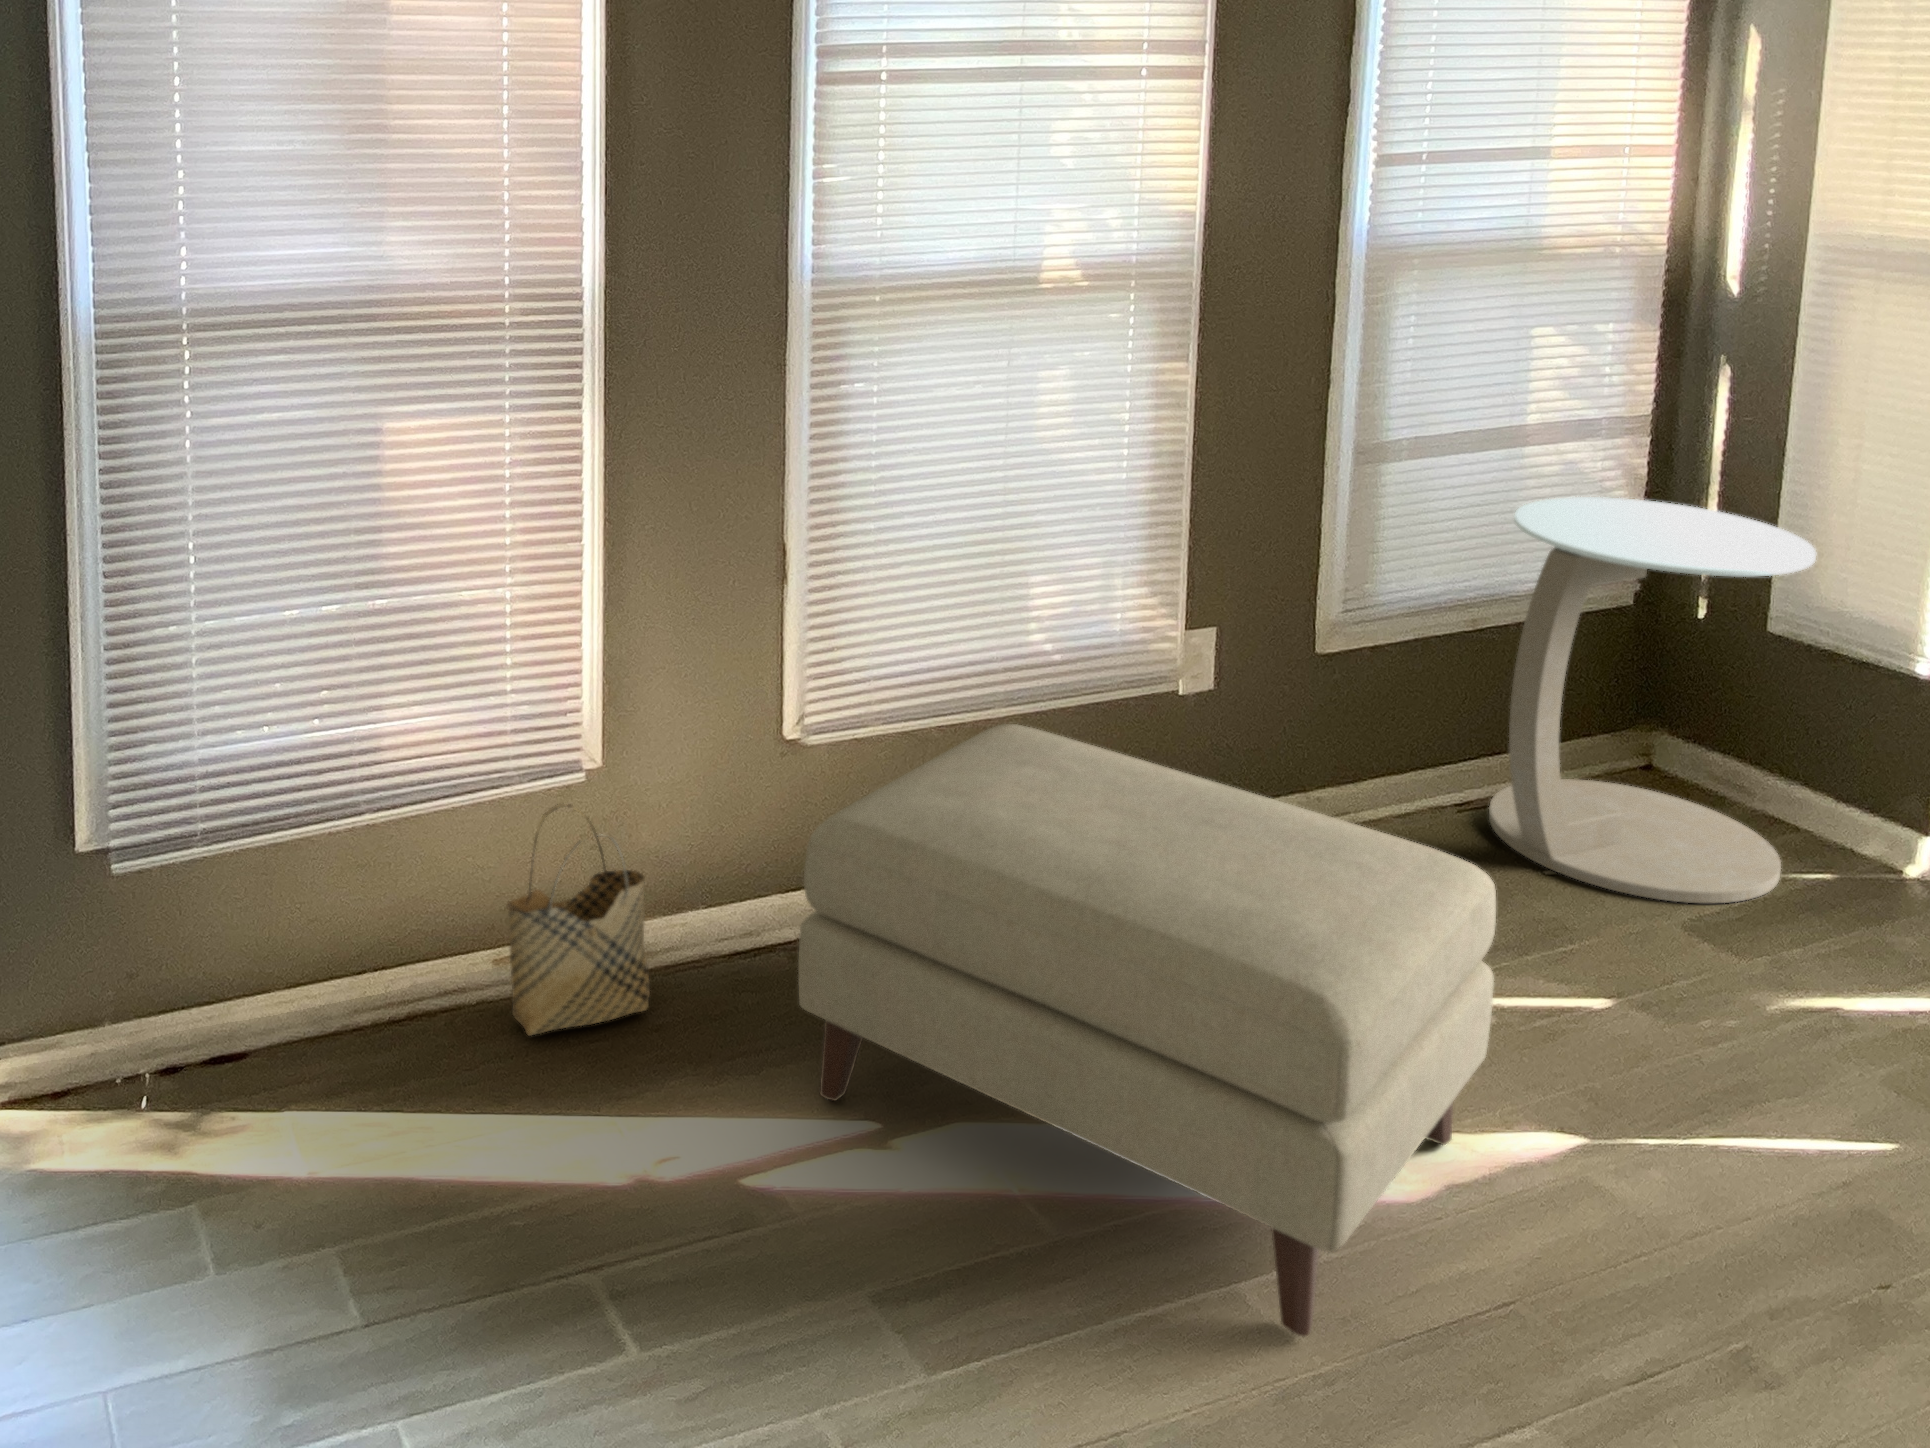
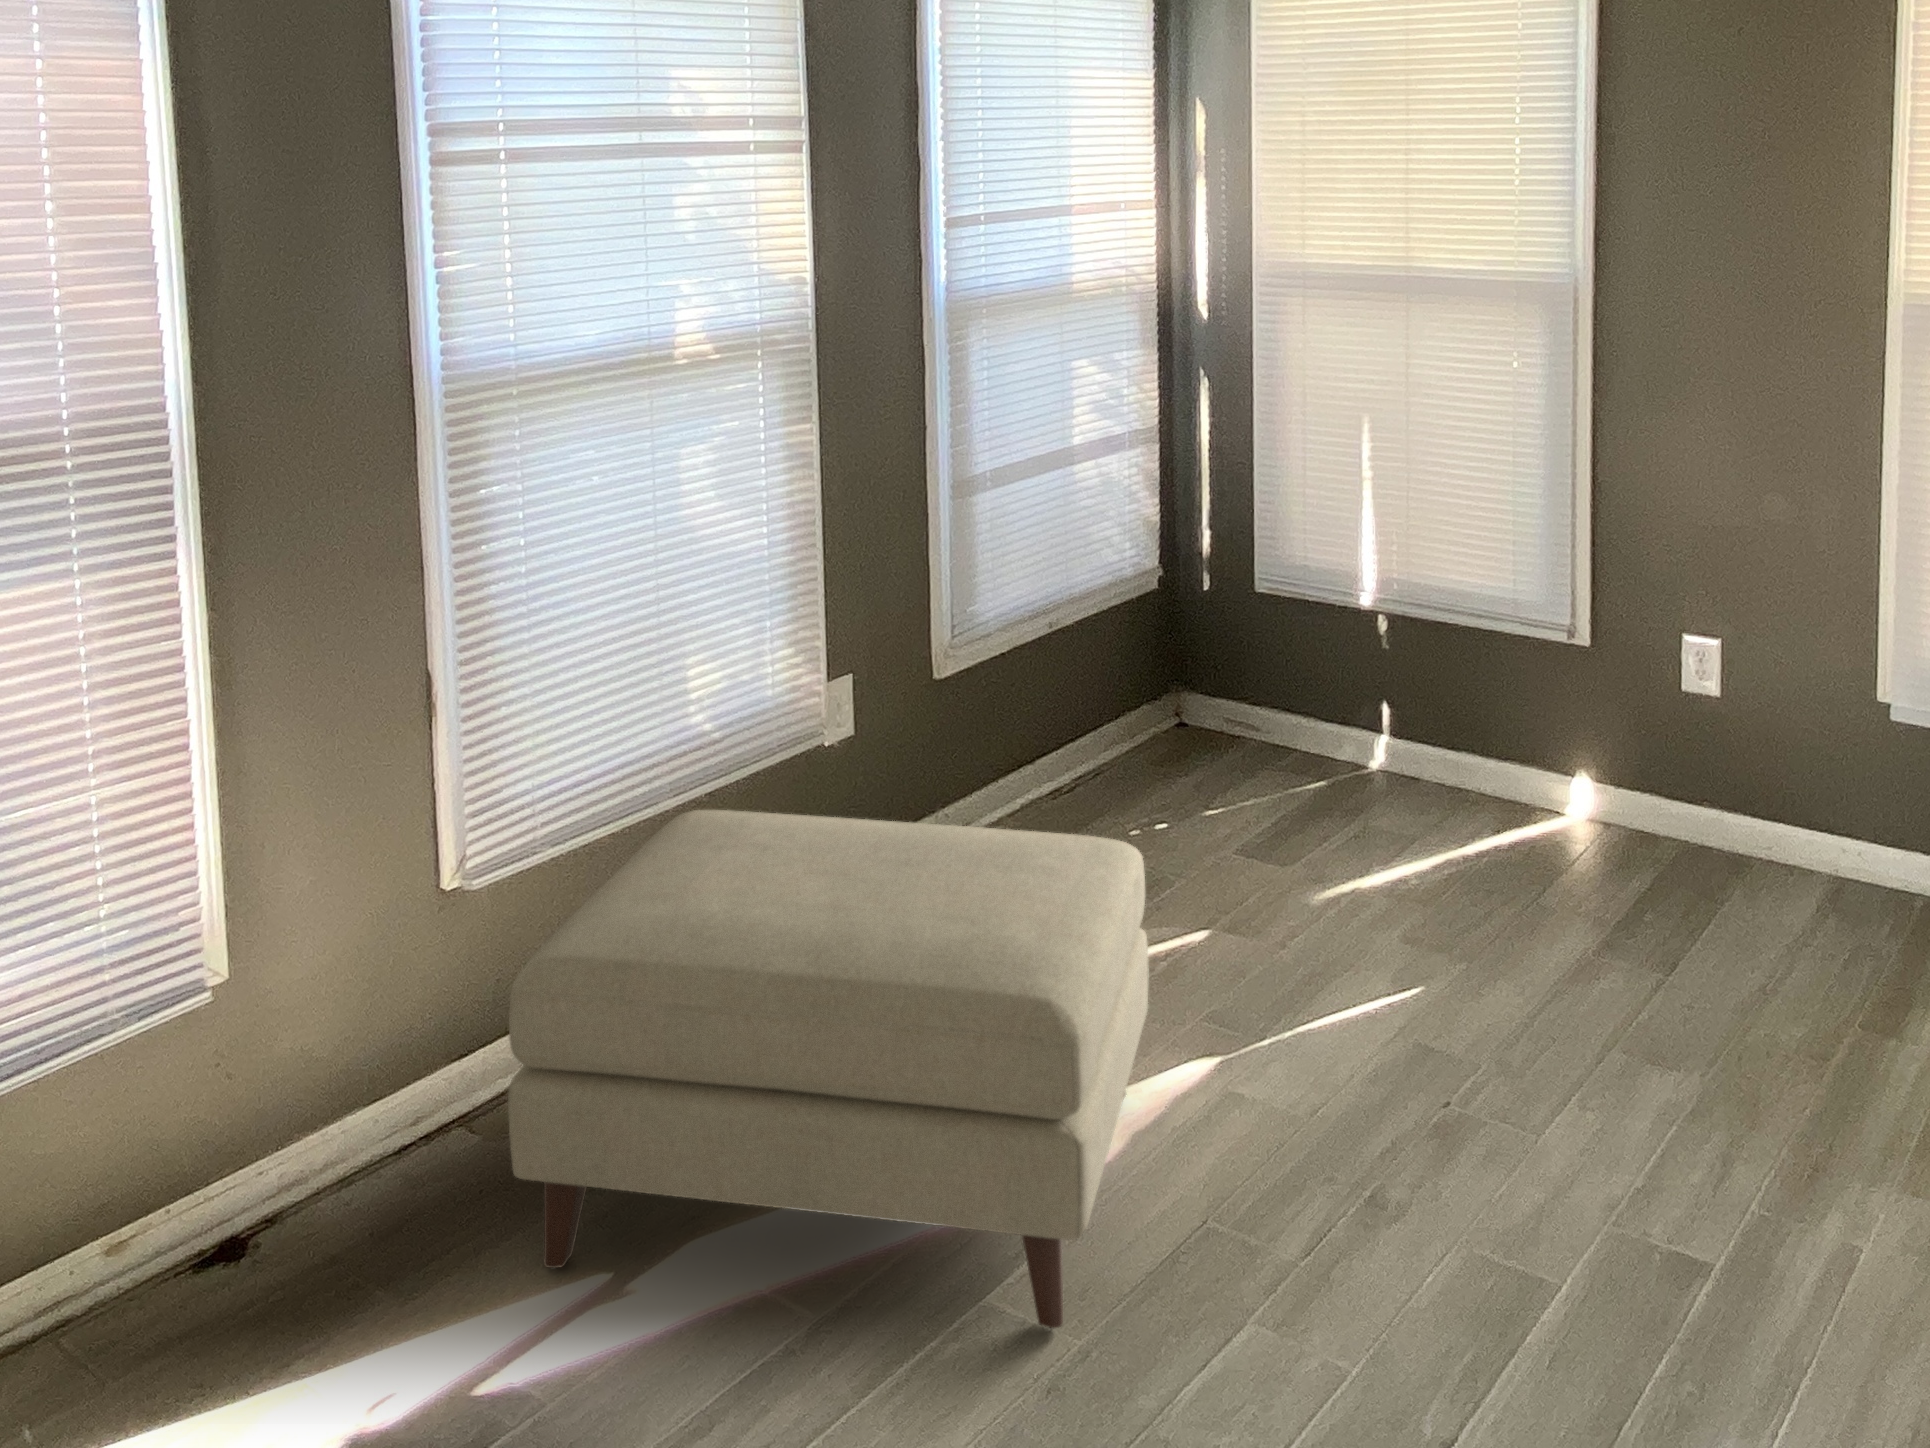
side table: present [1489,497,1816,903] -> none [1078,497,1294,834]
woven basket: present [506,804,650,1036] -> none [126,1028,321,1327]

